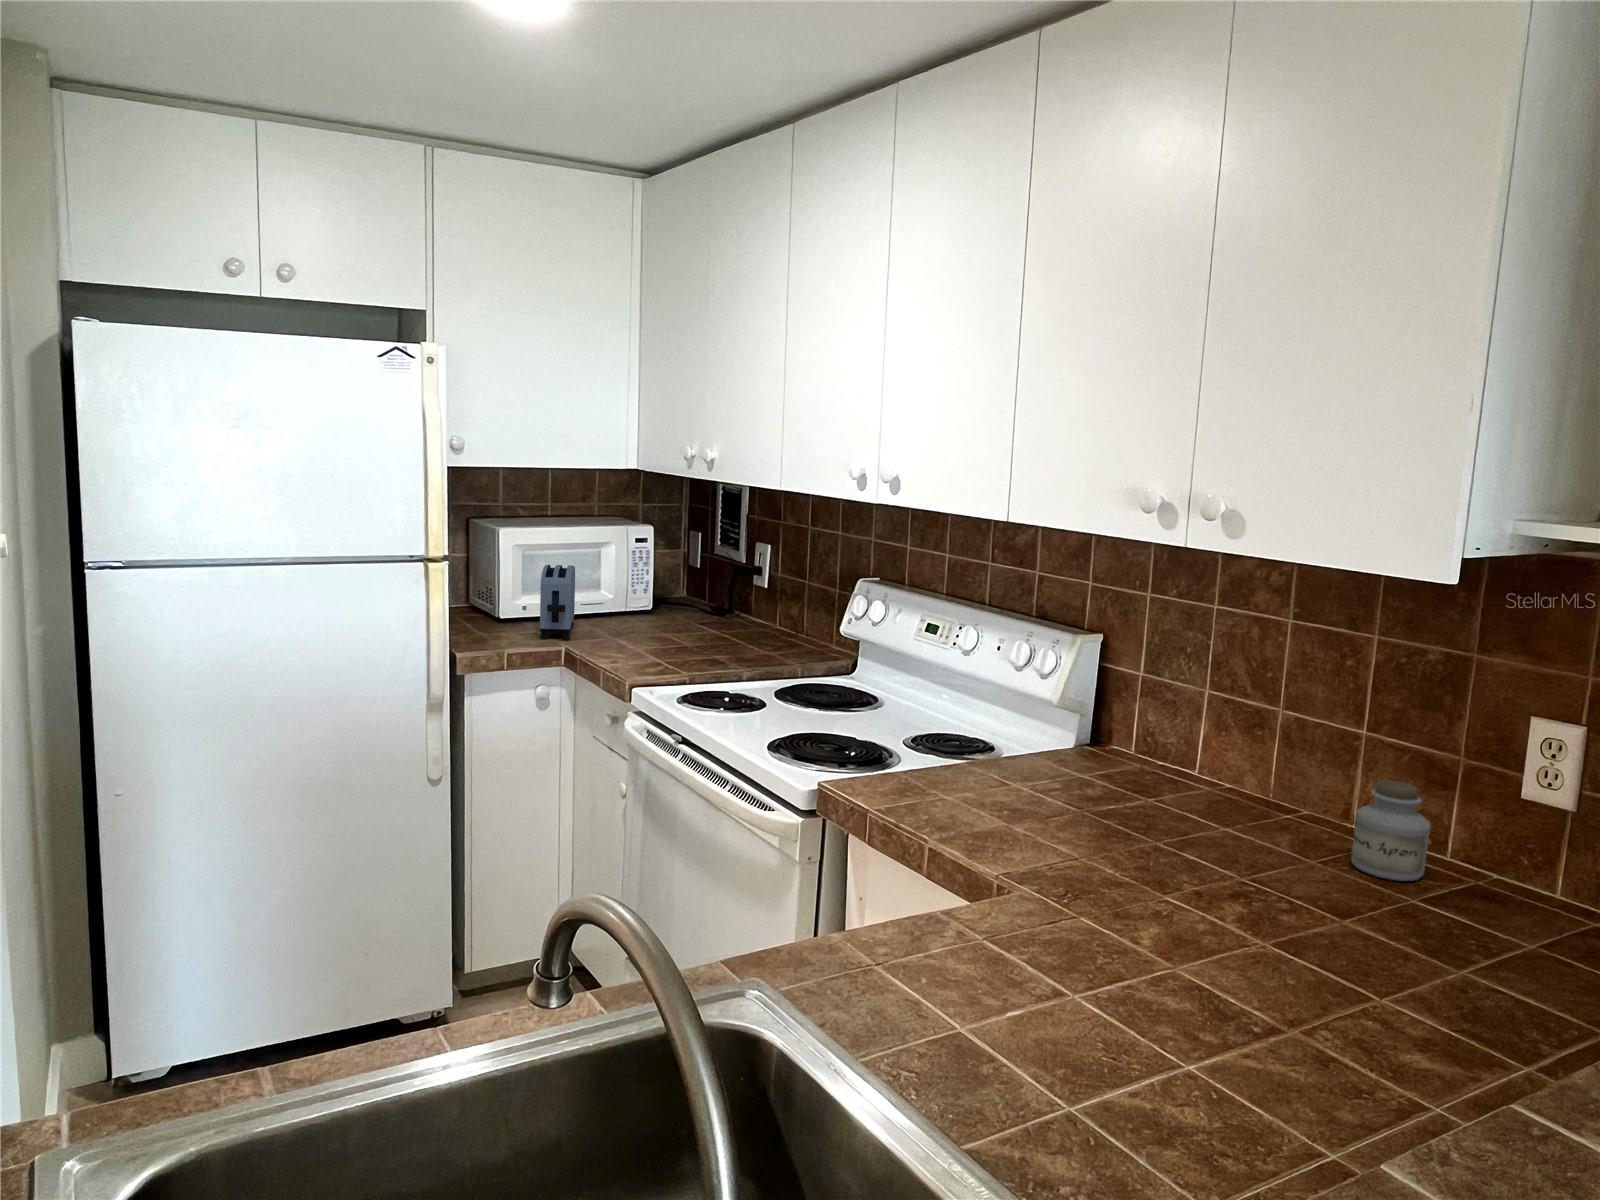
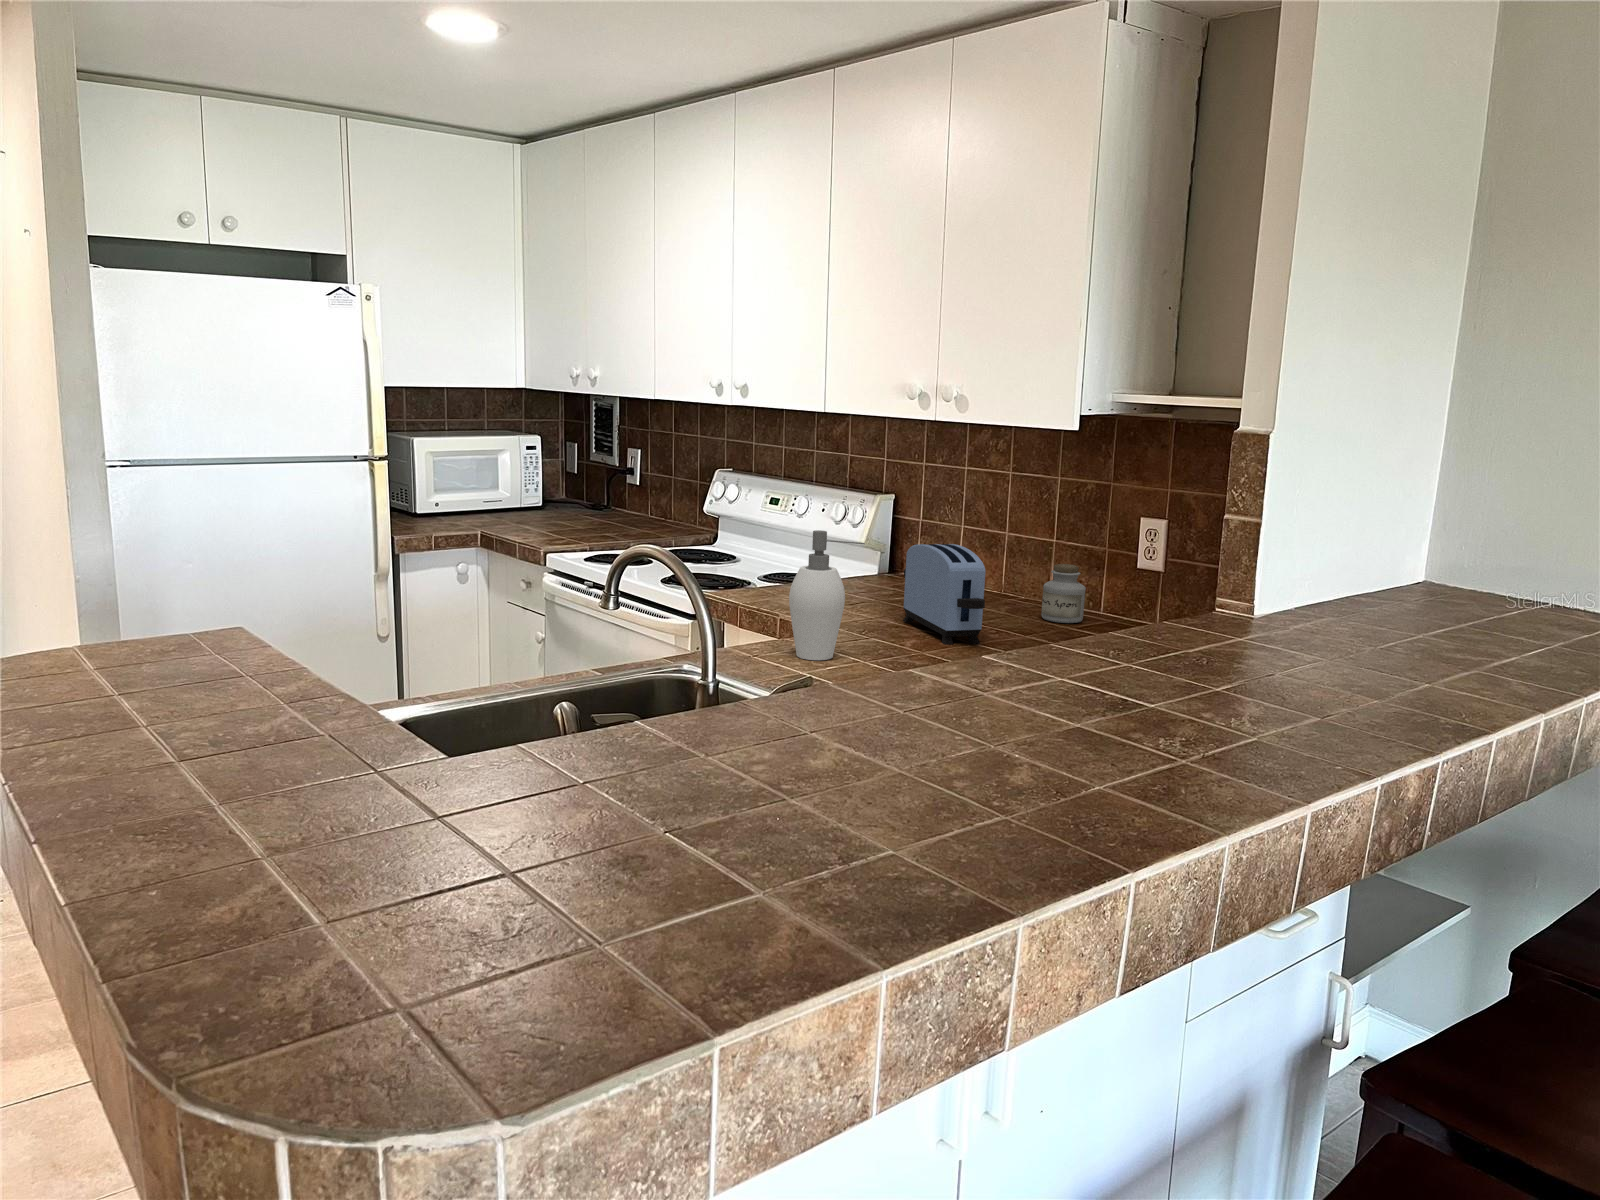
toaster: present [540,565,575,640] -> present [903,544,986,645]
soap dispenser: none [944,761,1086,995] -> present [789,530,865,660]

